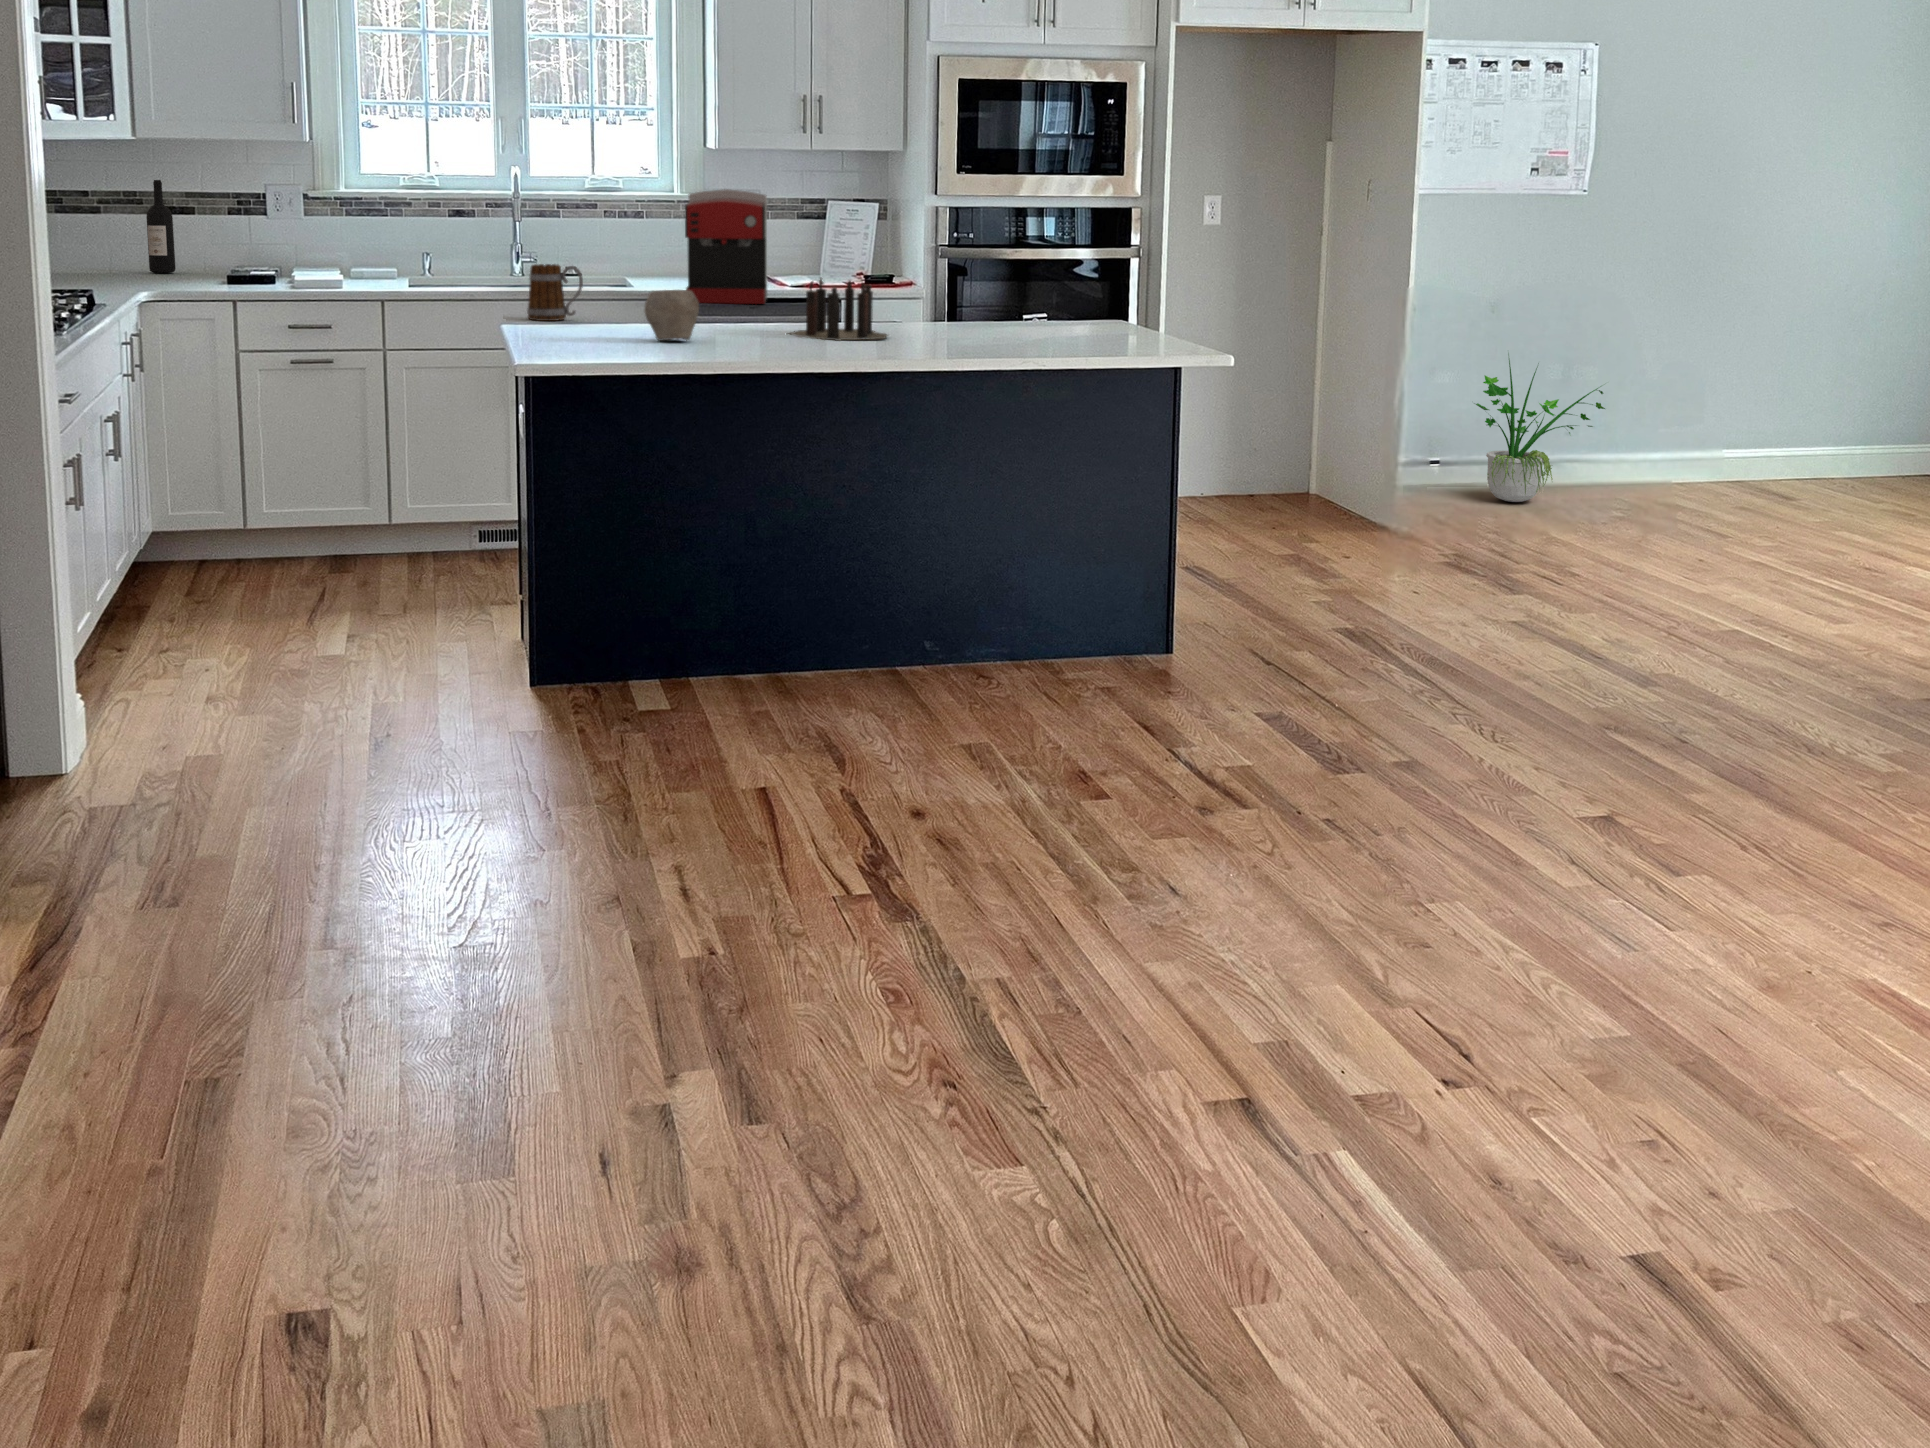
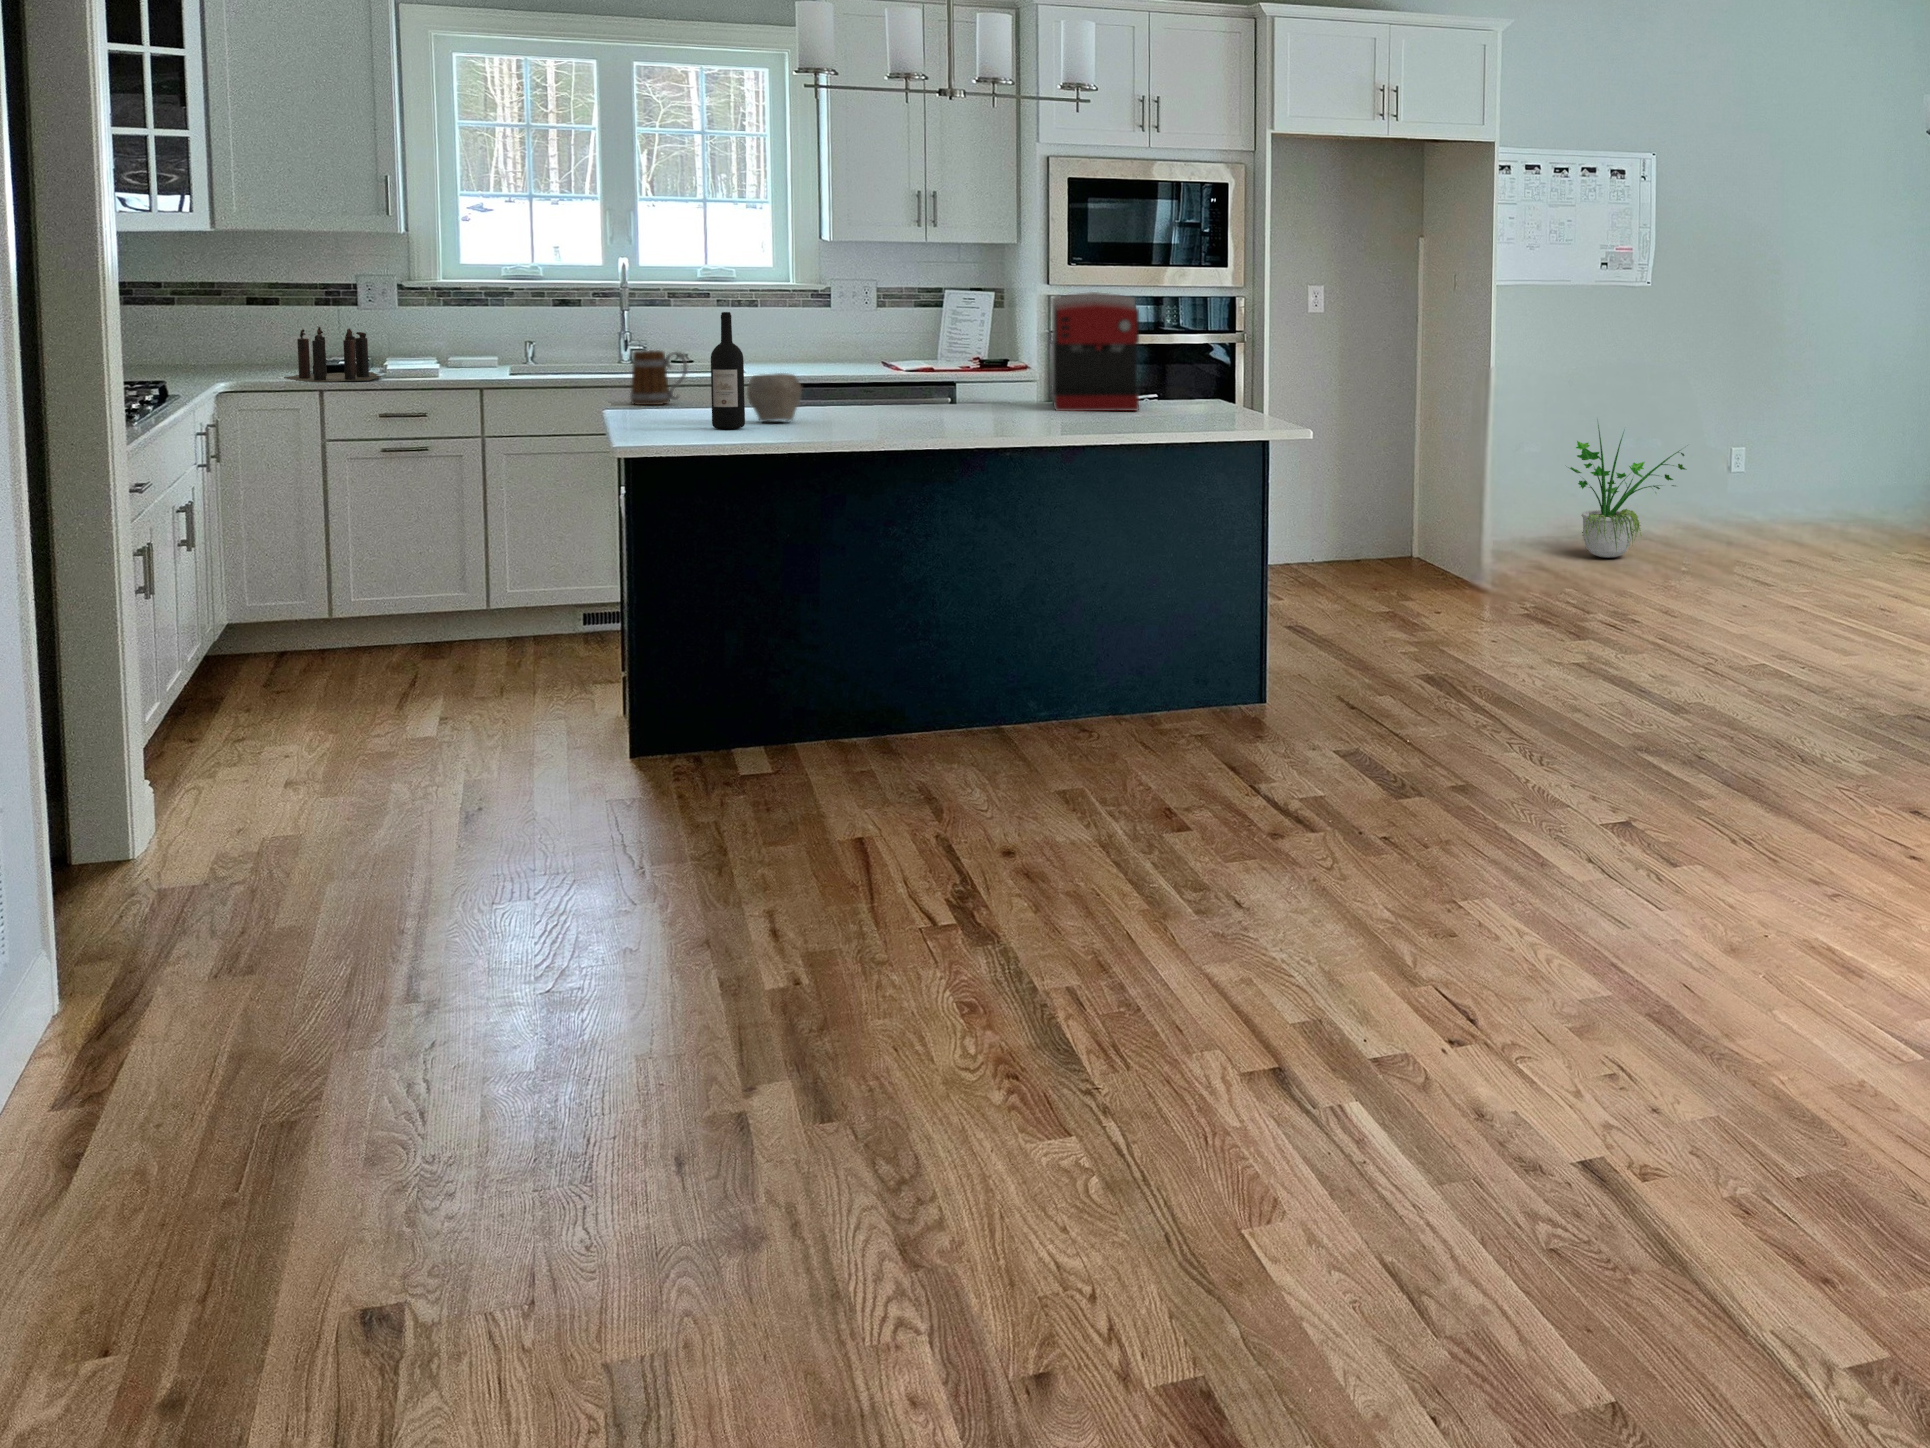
wine bottle: present [146,180,176,273] -> present [711,312,745,429]
coffee maker: present [685,189,767,304] -> present [1052,292,1139,411]
candle: present [790,278,888,341] -> present [285,327,382,382]

